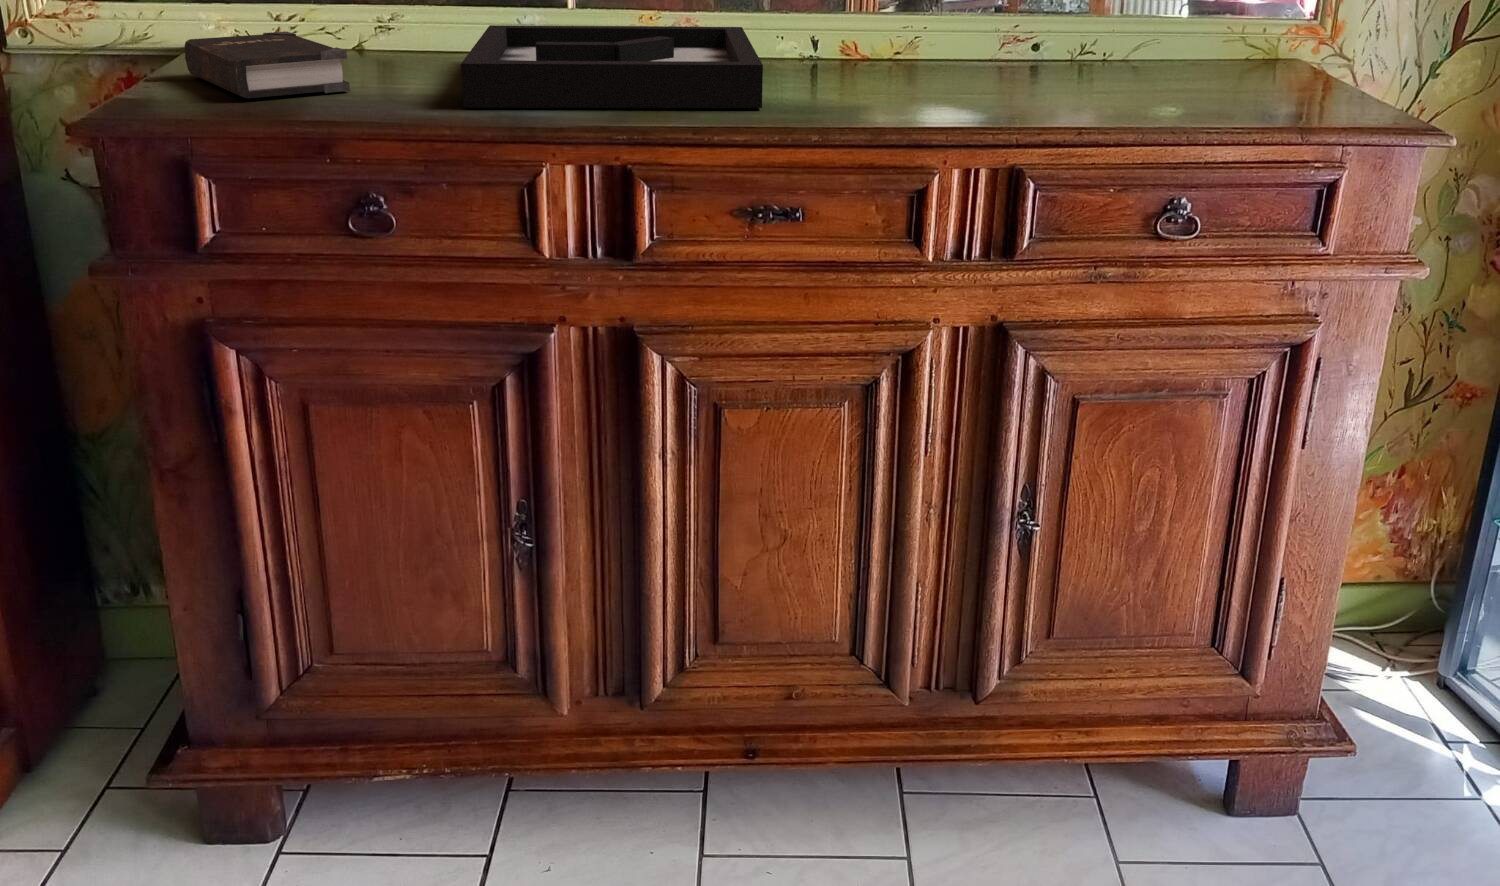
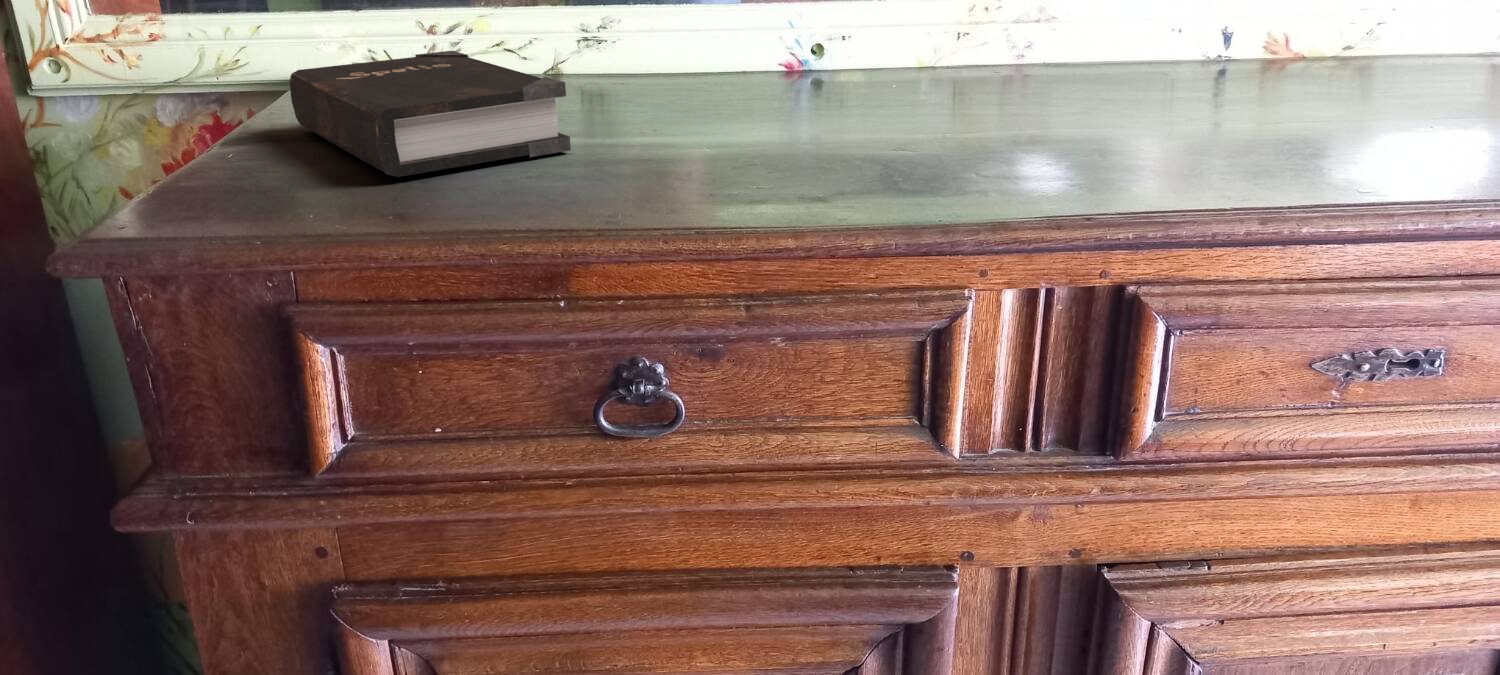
decorative tray: present [461,25,763,108] -> none [755,18,1347,183]

